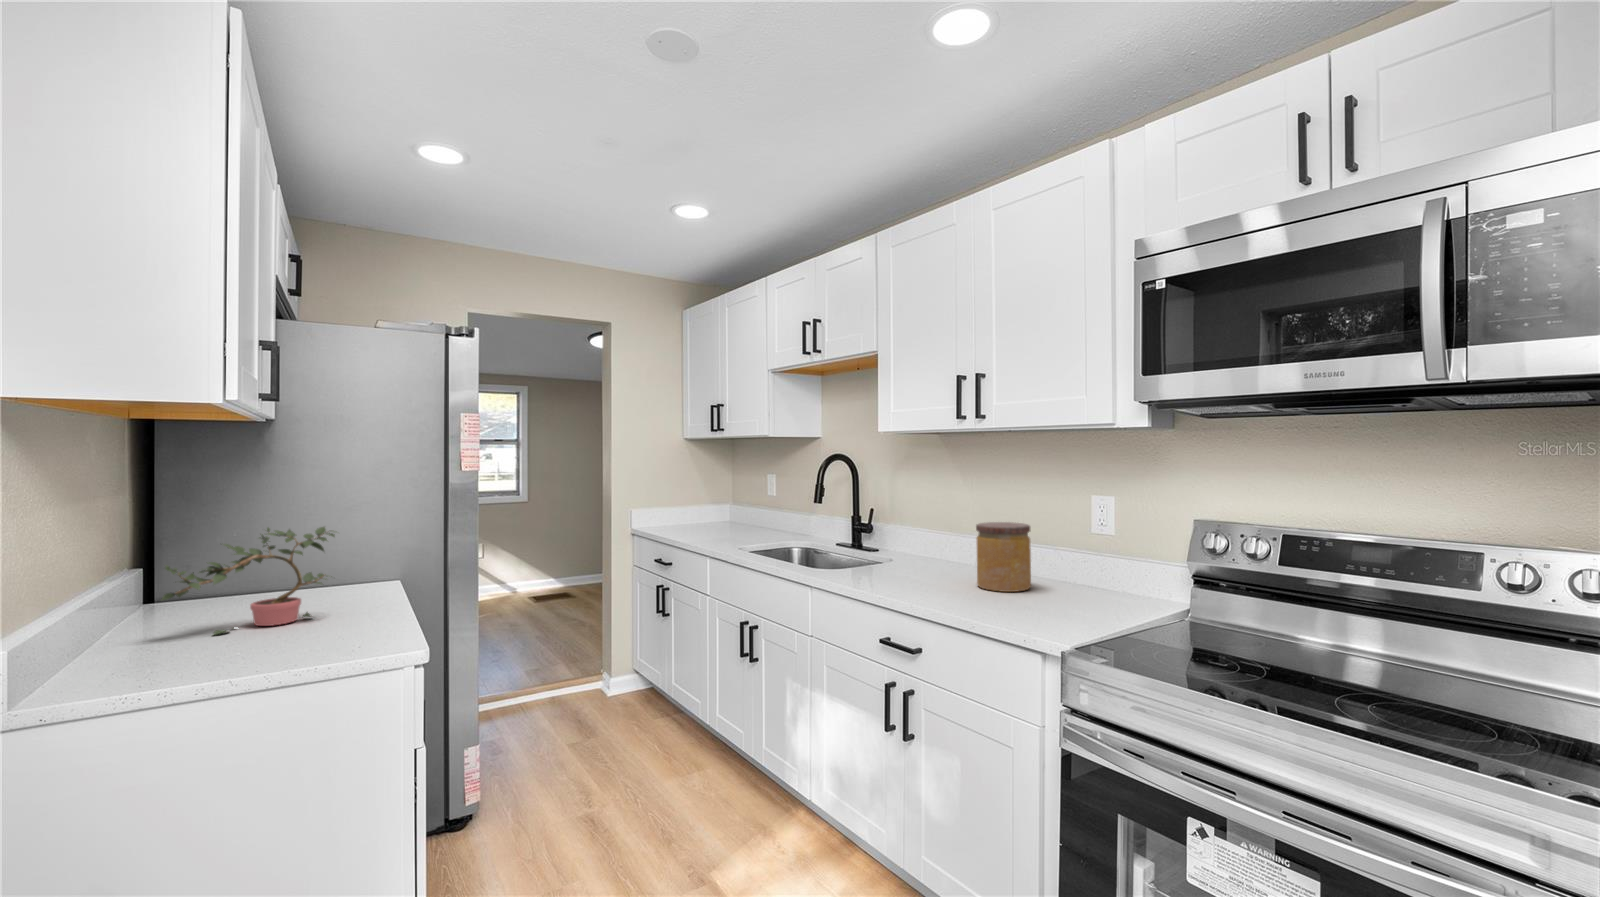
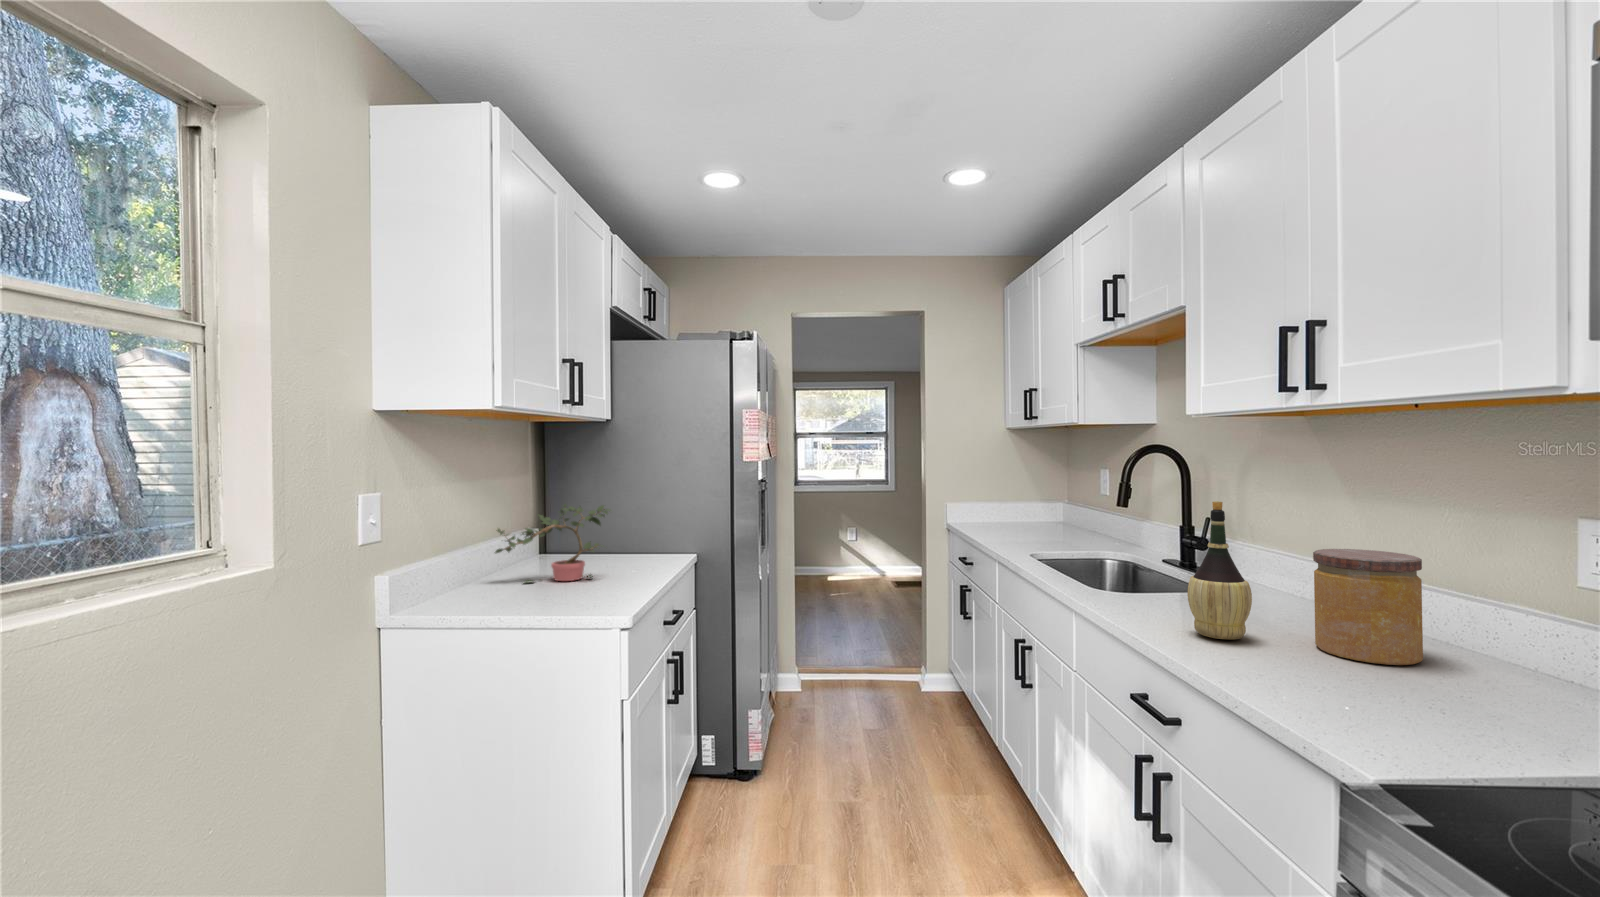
wine bottle: none [907,494,946,590] -> present [1188,501,1252,639]

